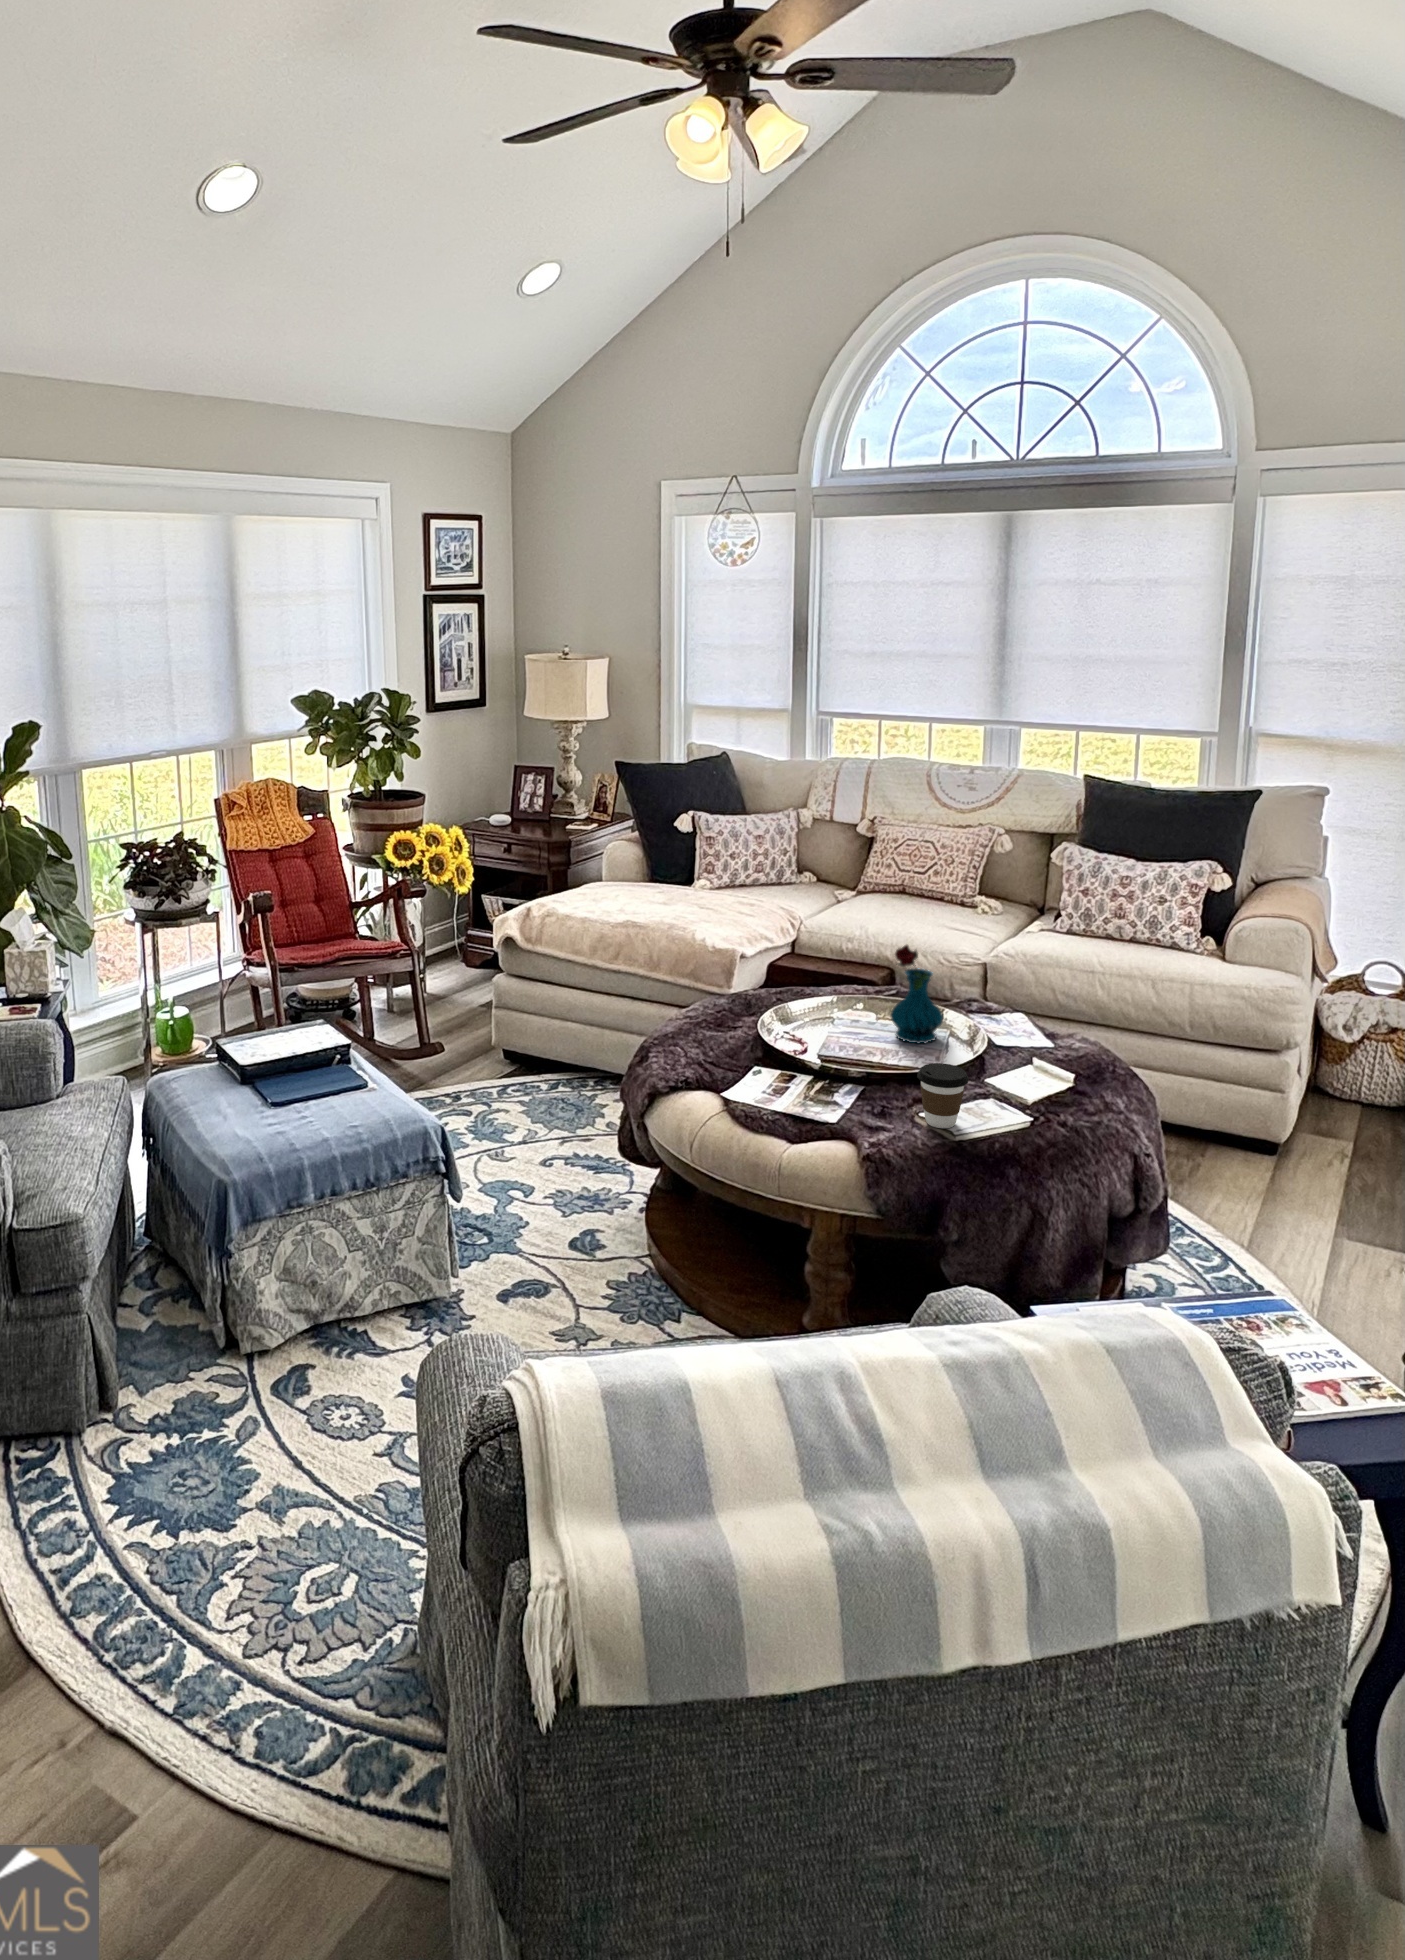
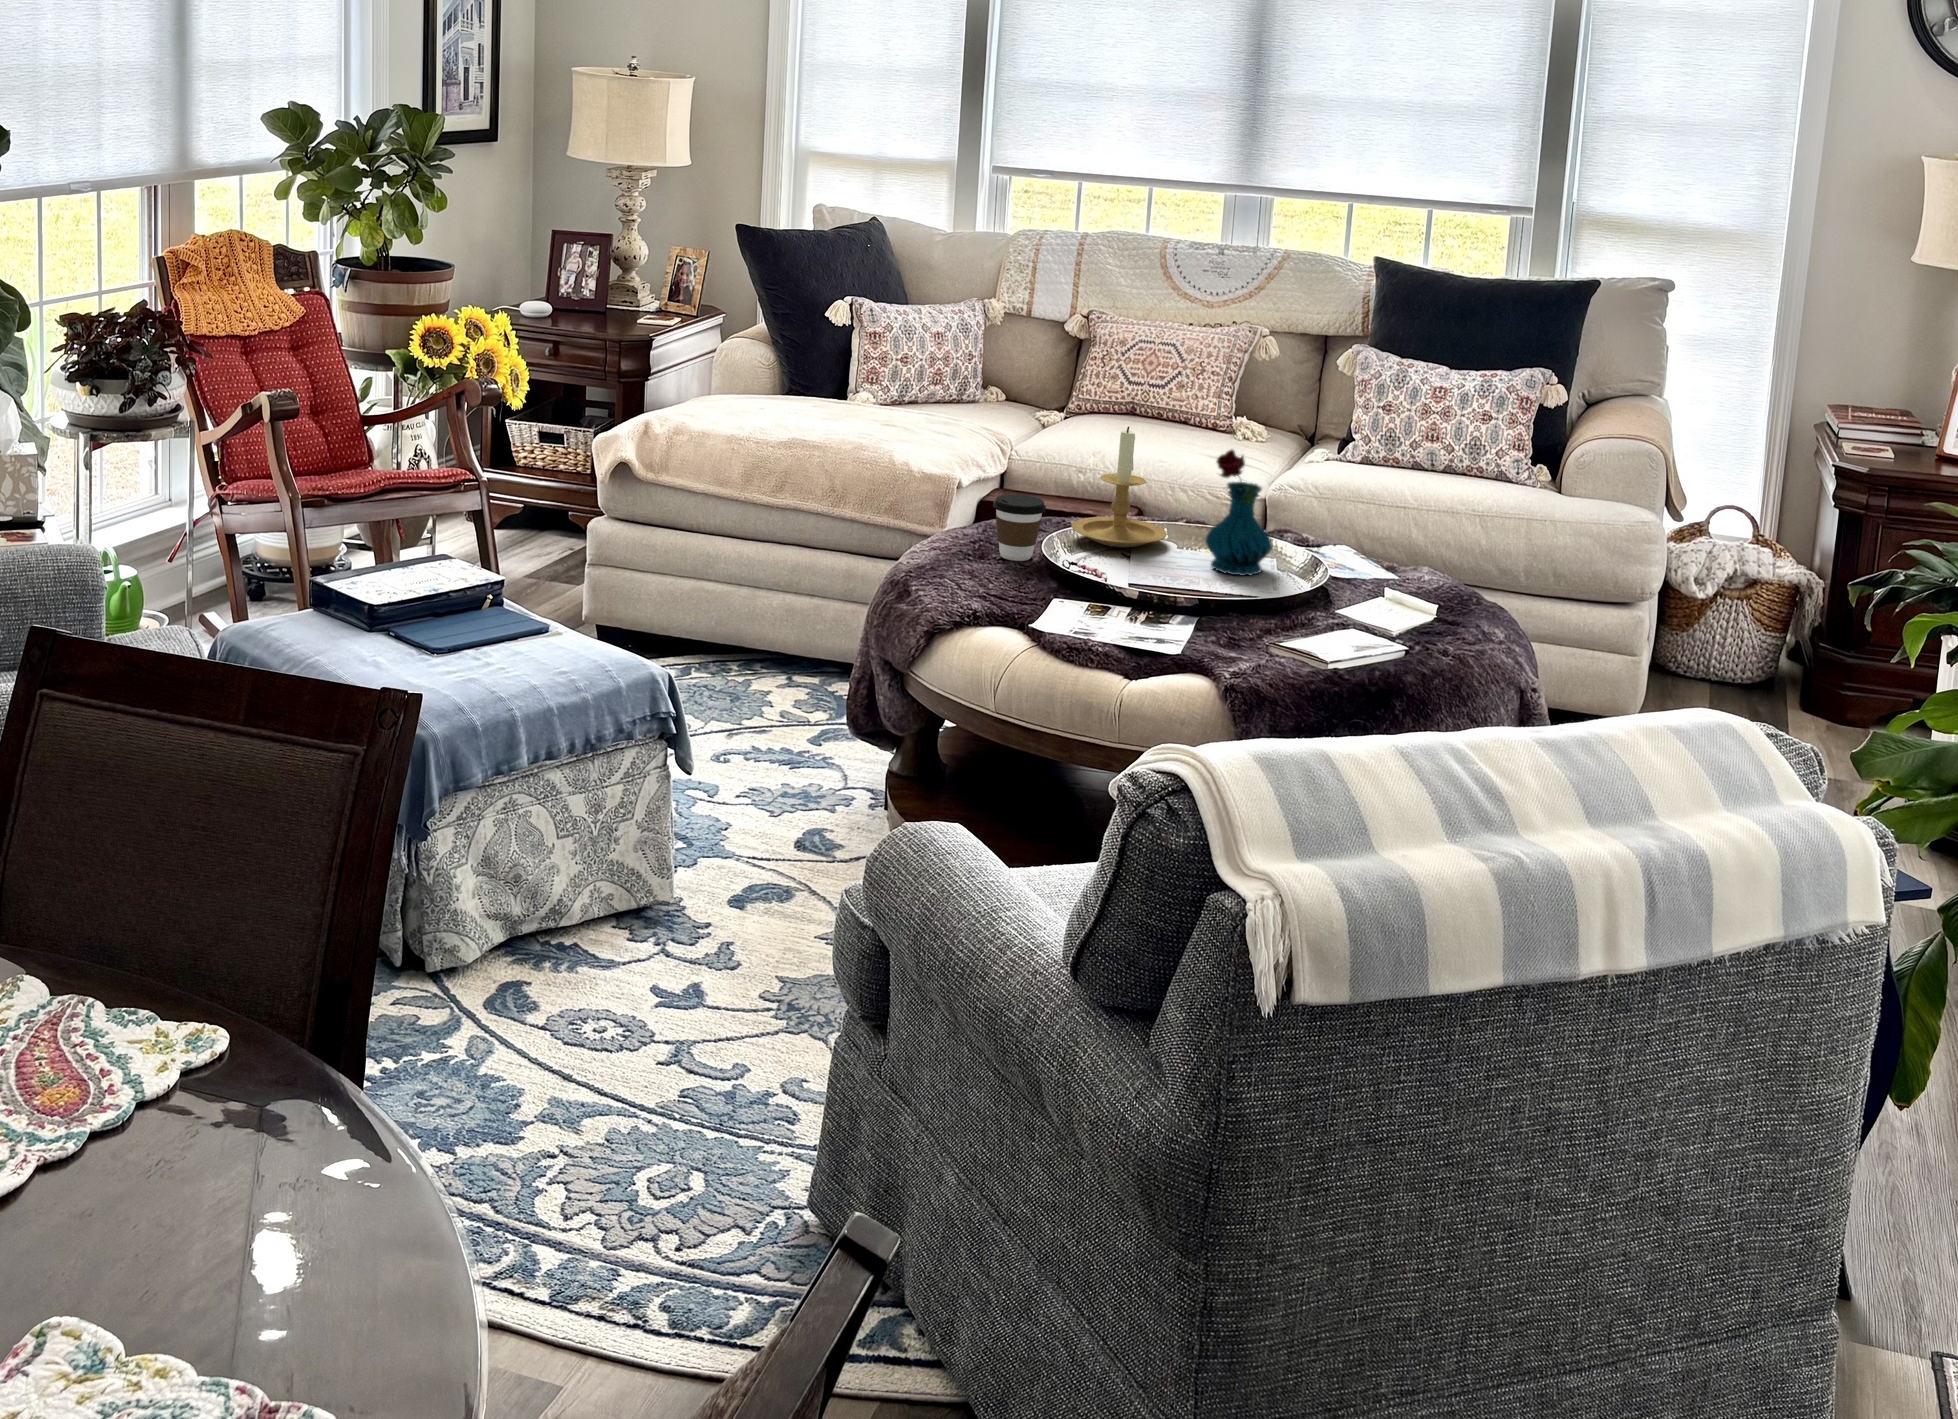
candle holder: none [796,923,869,1016] -> present [1071,427,1167,547]
coffee cup: present [917,1063,968,1128] -> present [993,494,1046,561]

